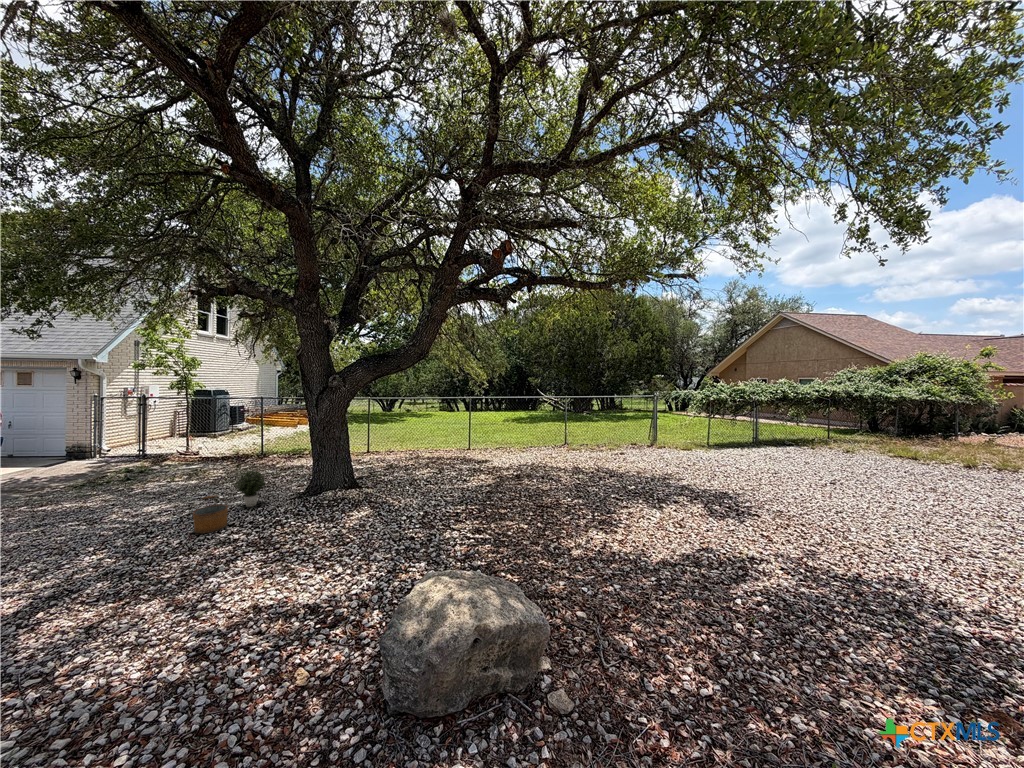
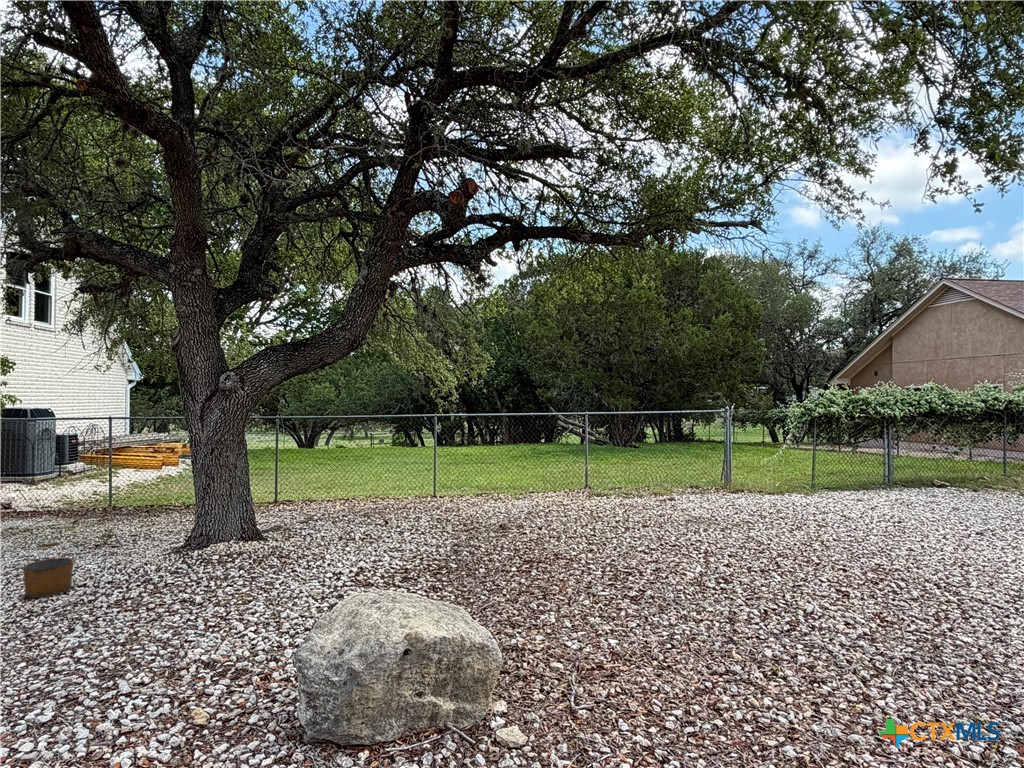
potted plant: present [235,471,265,507] -> none [80,513,126,567]

